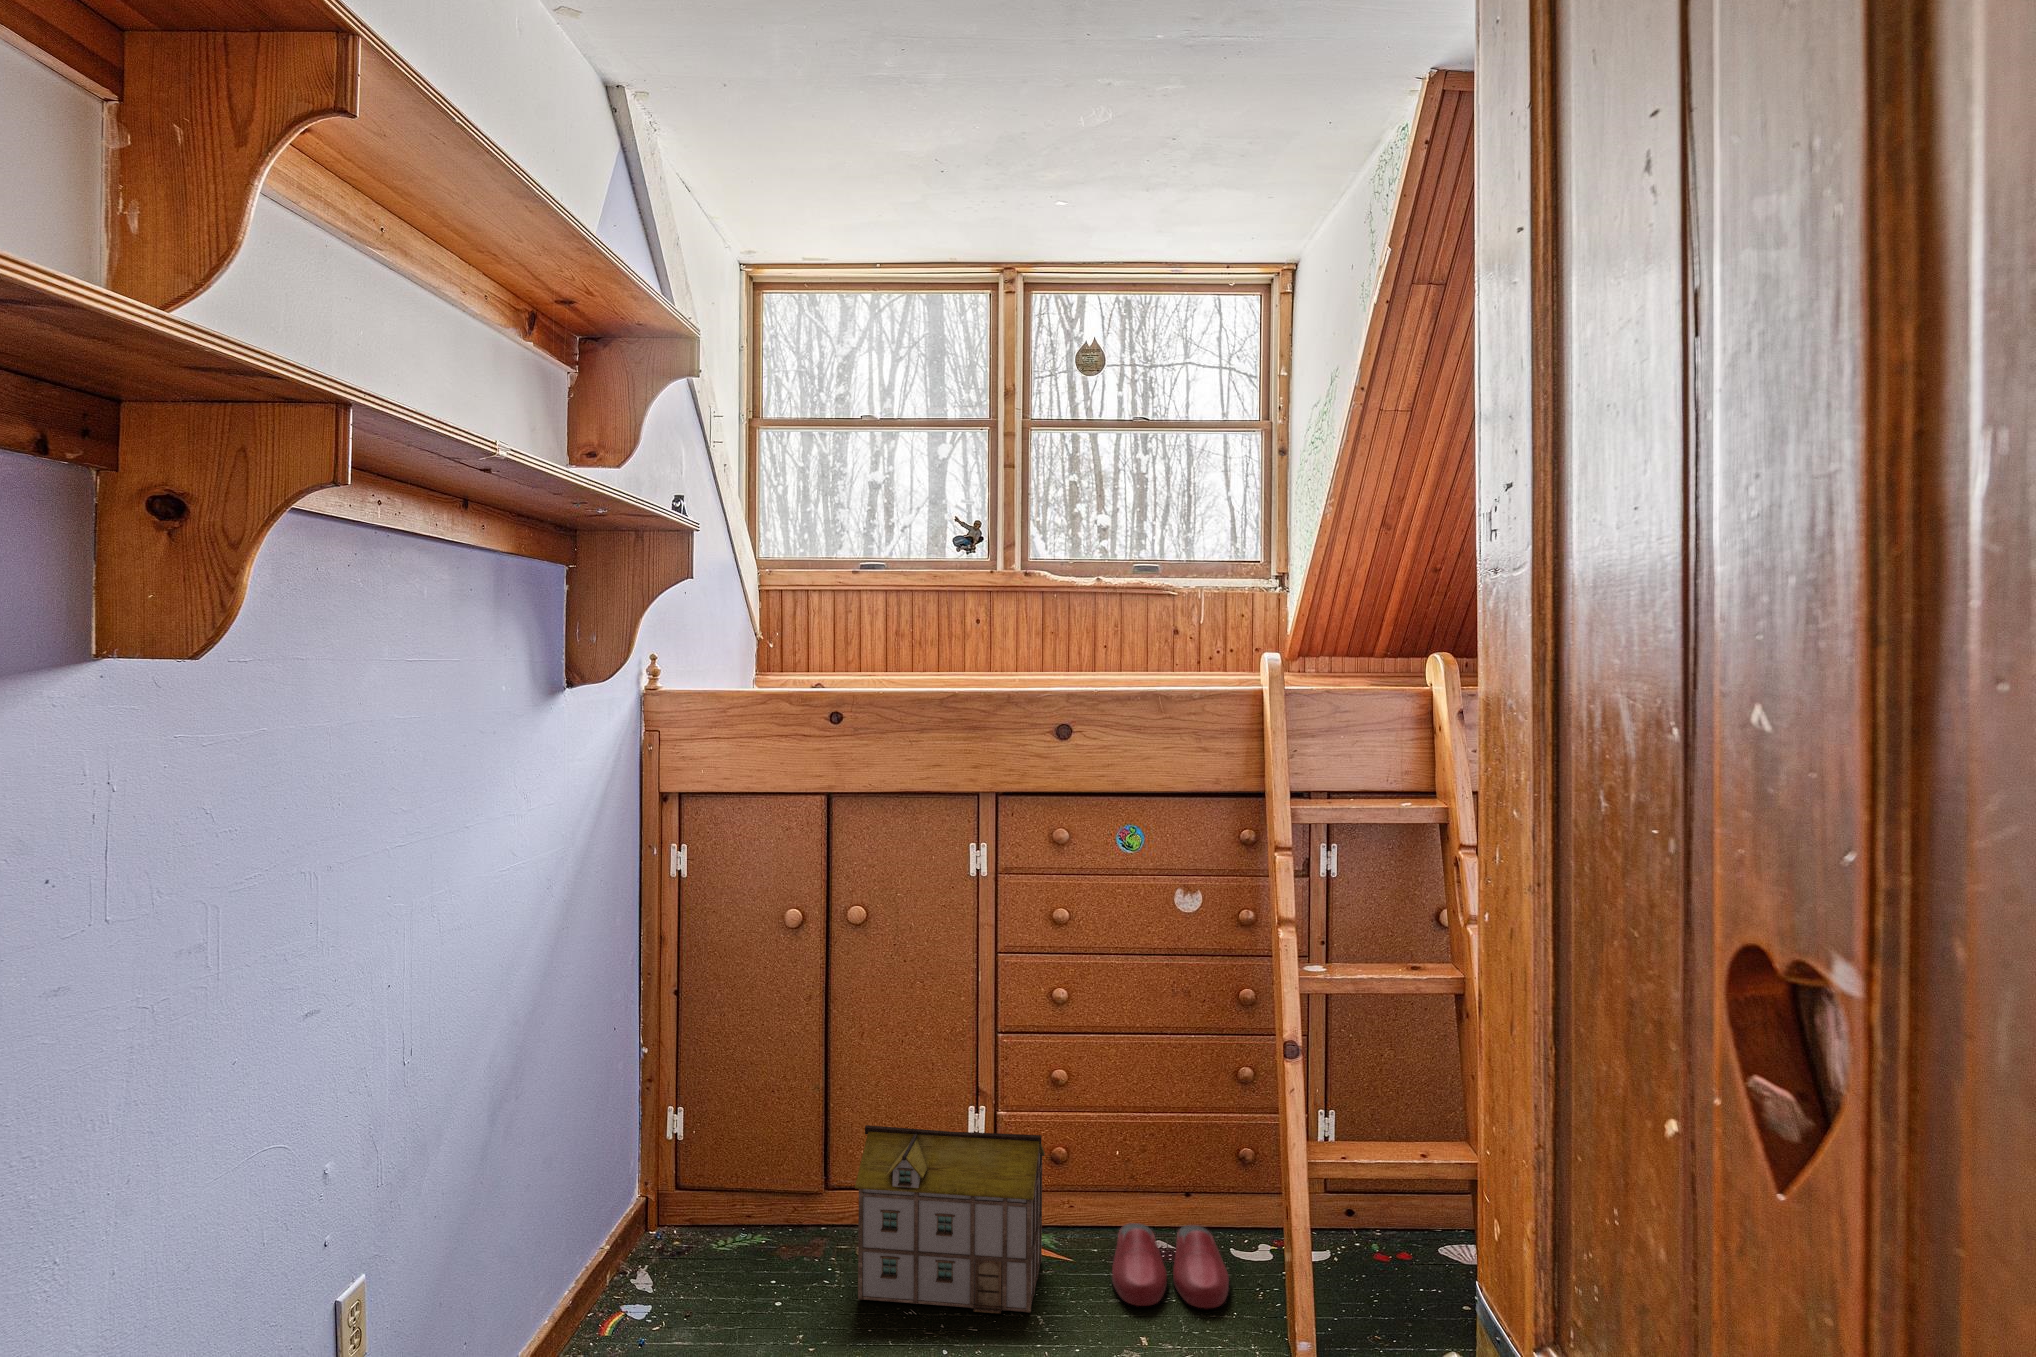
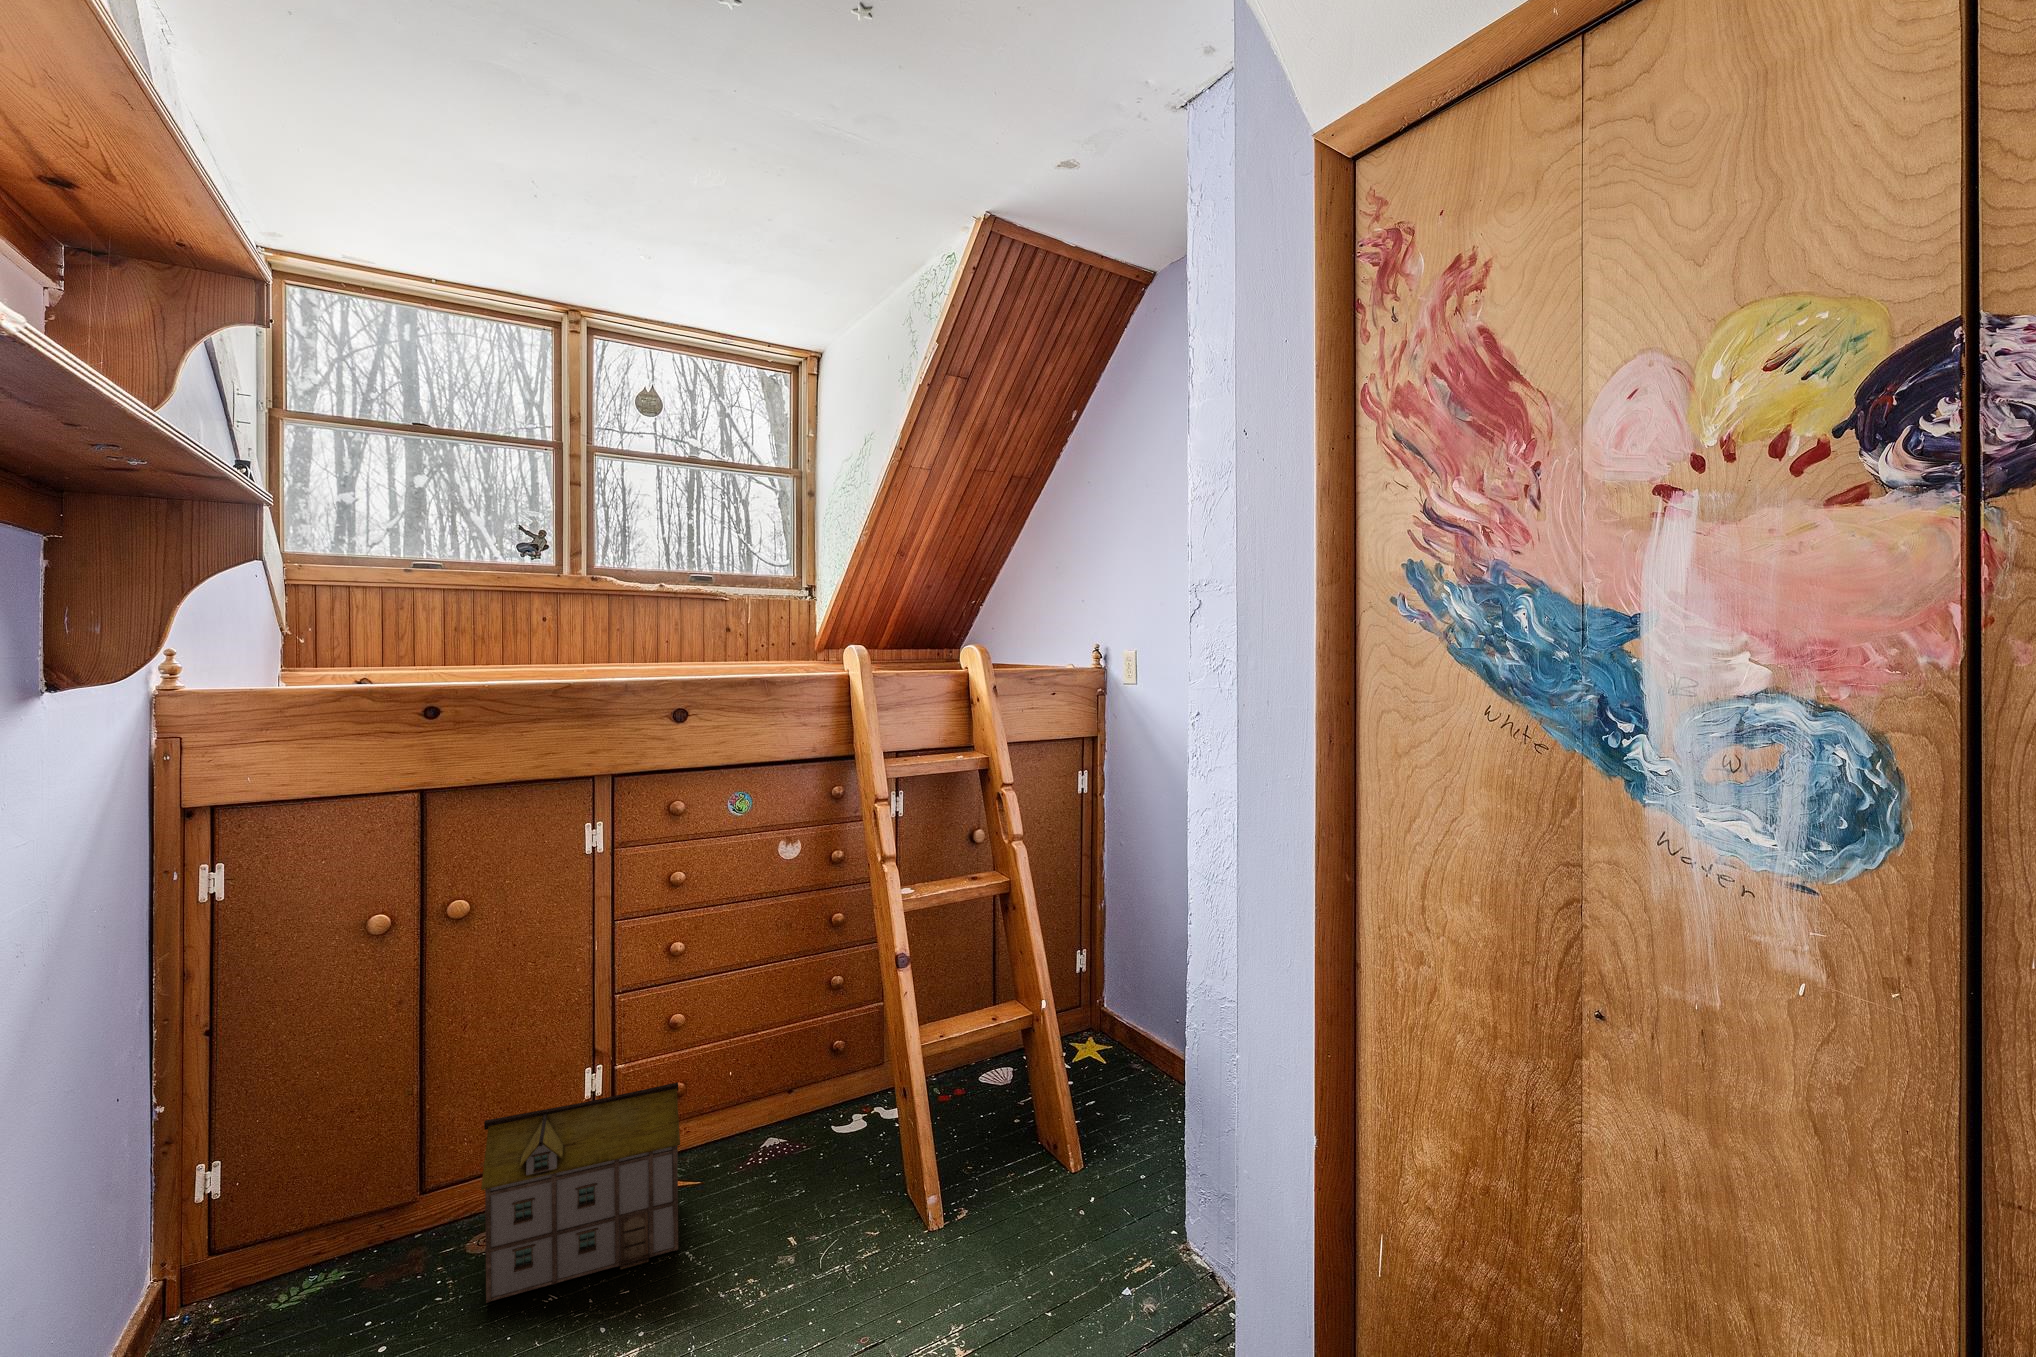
slippers: present [1112,1223,1229,1308] -> none [740,1120,846,1209]

